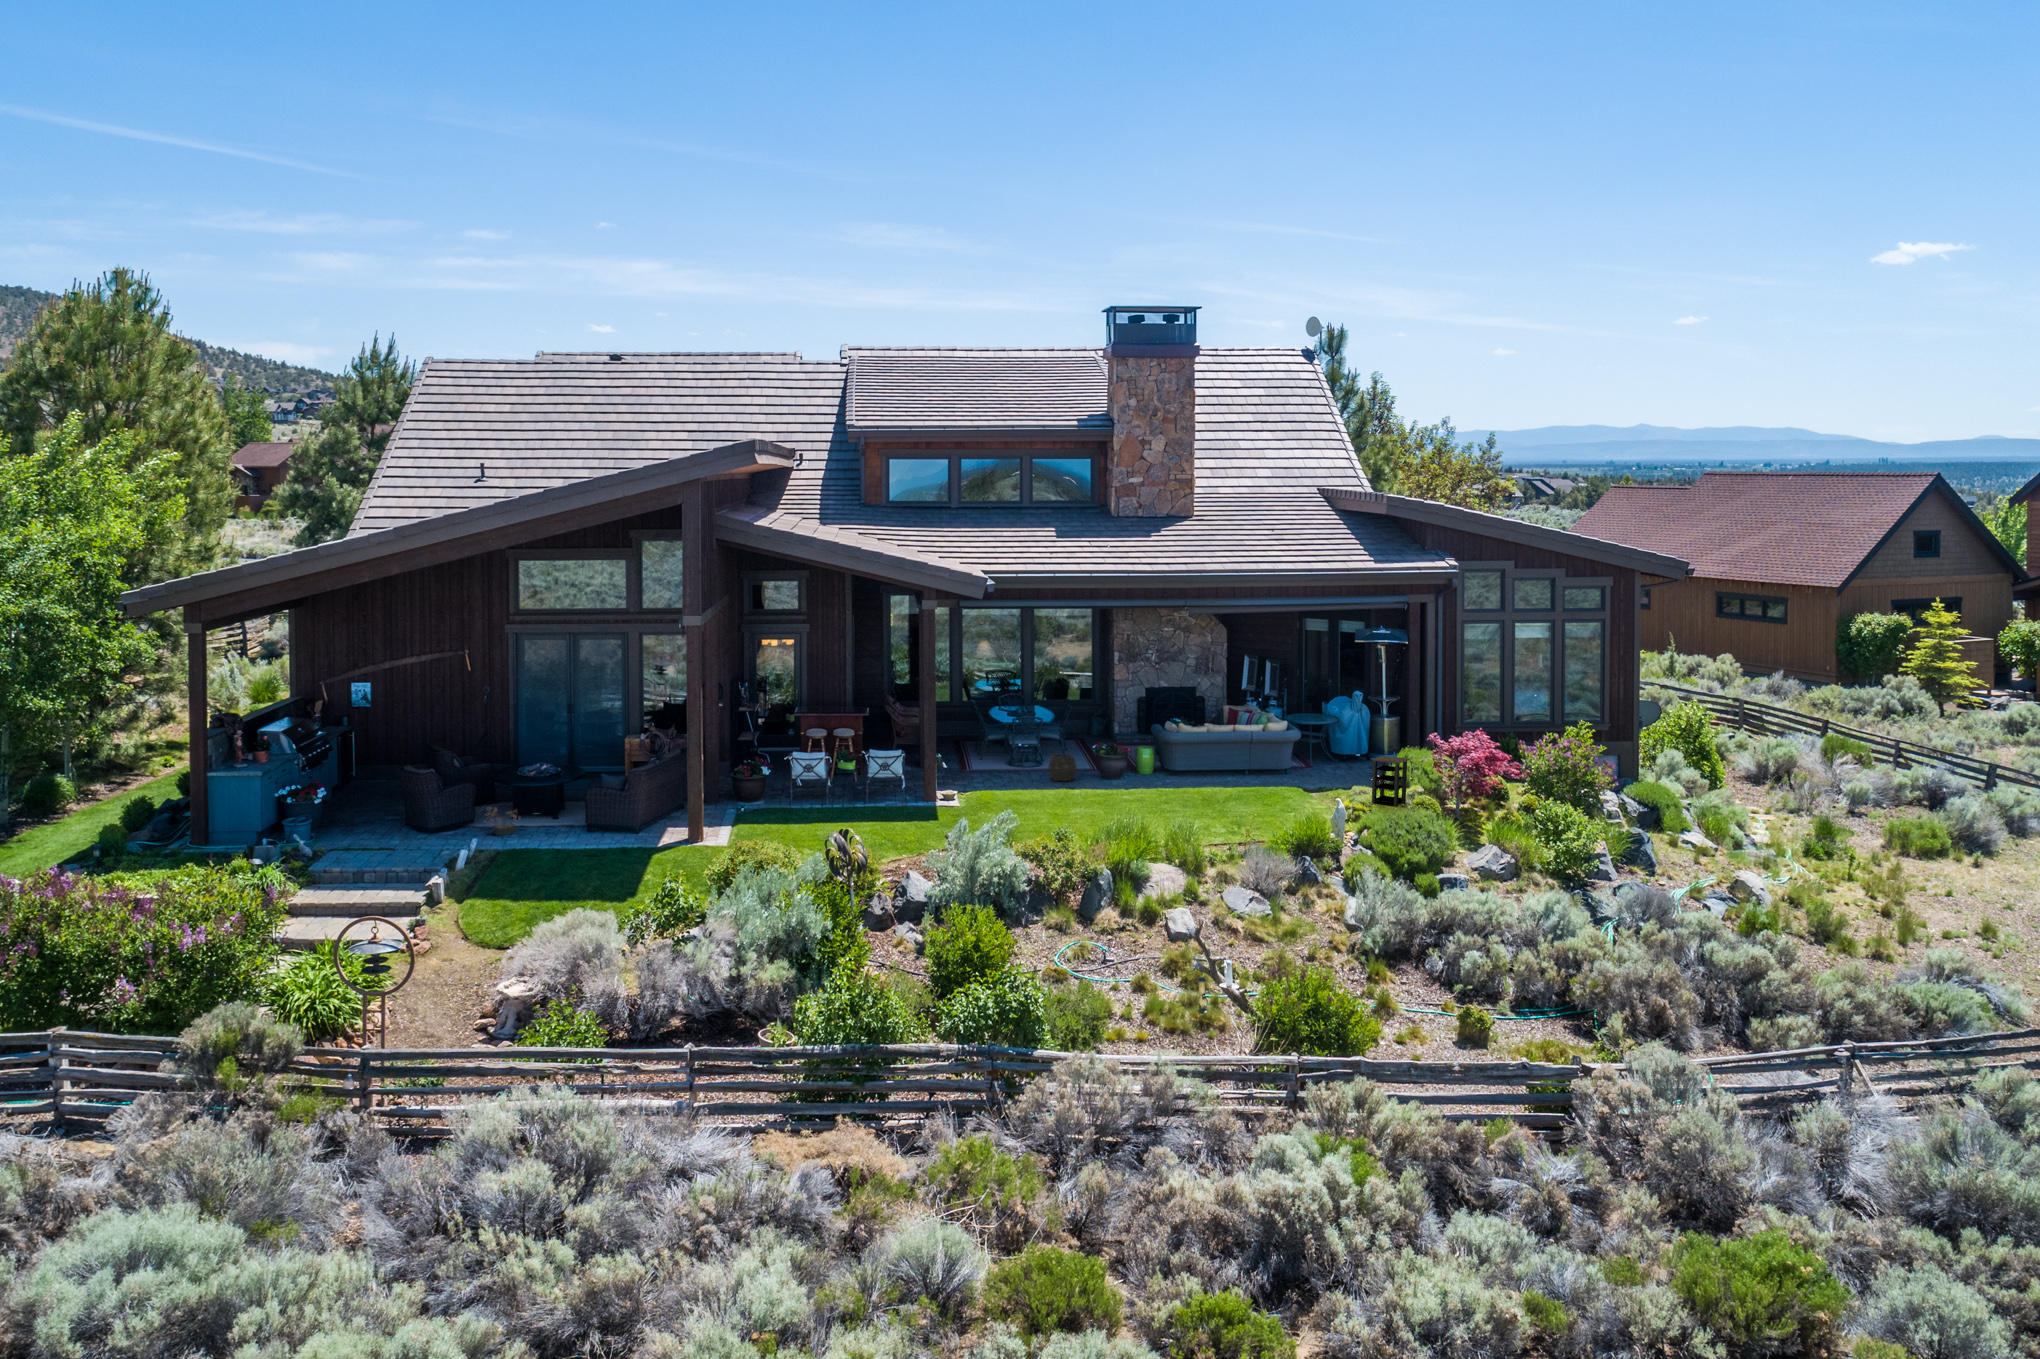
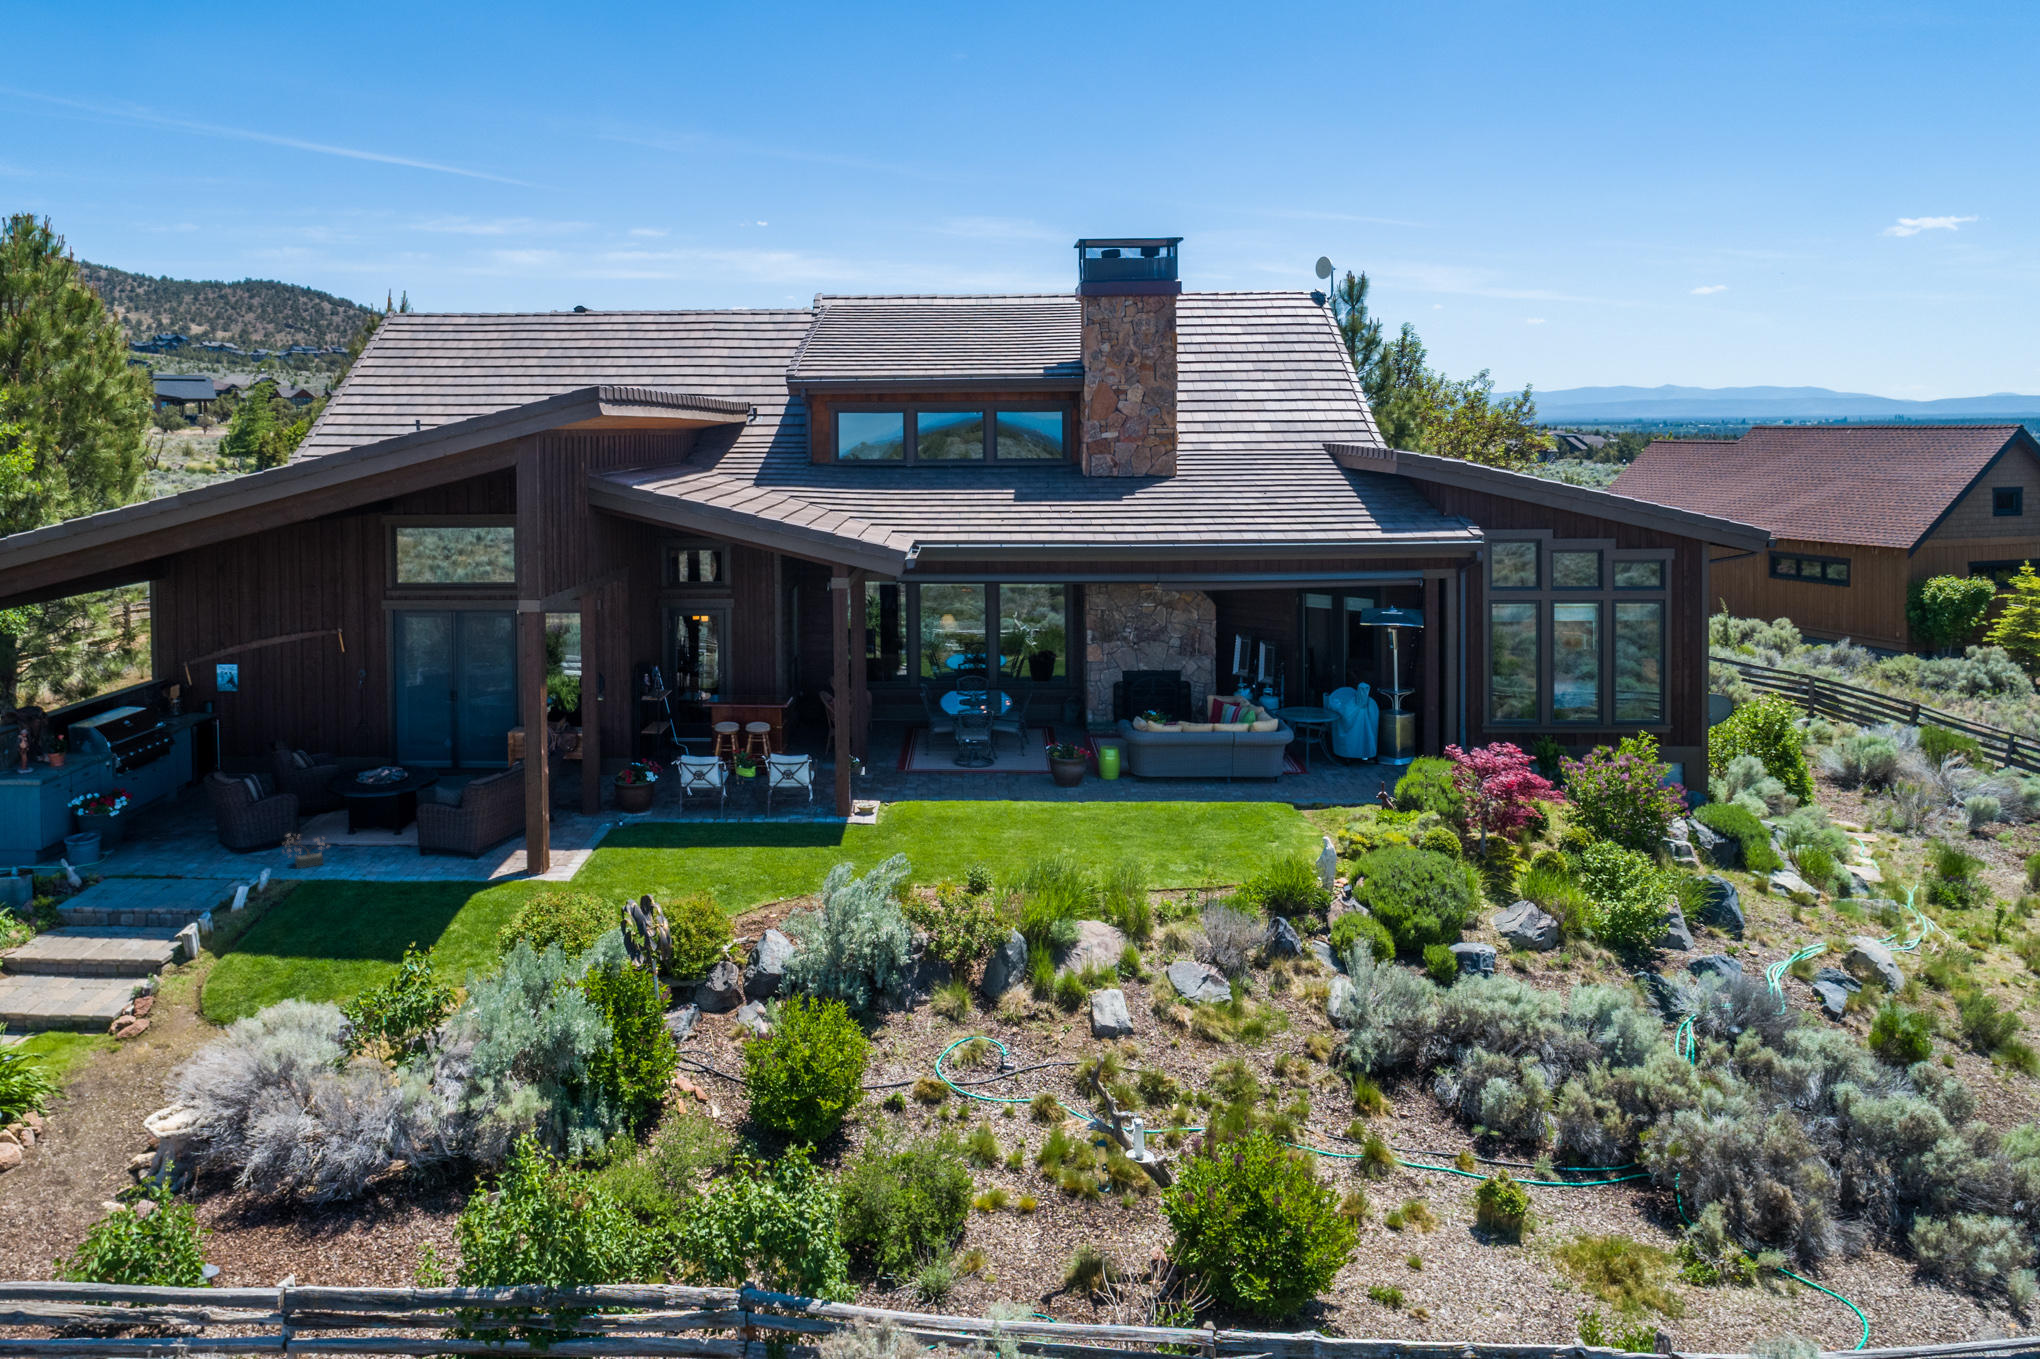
woven basket: present [1048,754,1077,781] -> none [993,758,1027,792]
side table: present [1372,755,1409,807] -> none [1376,770,1424,836]

